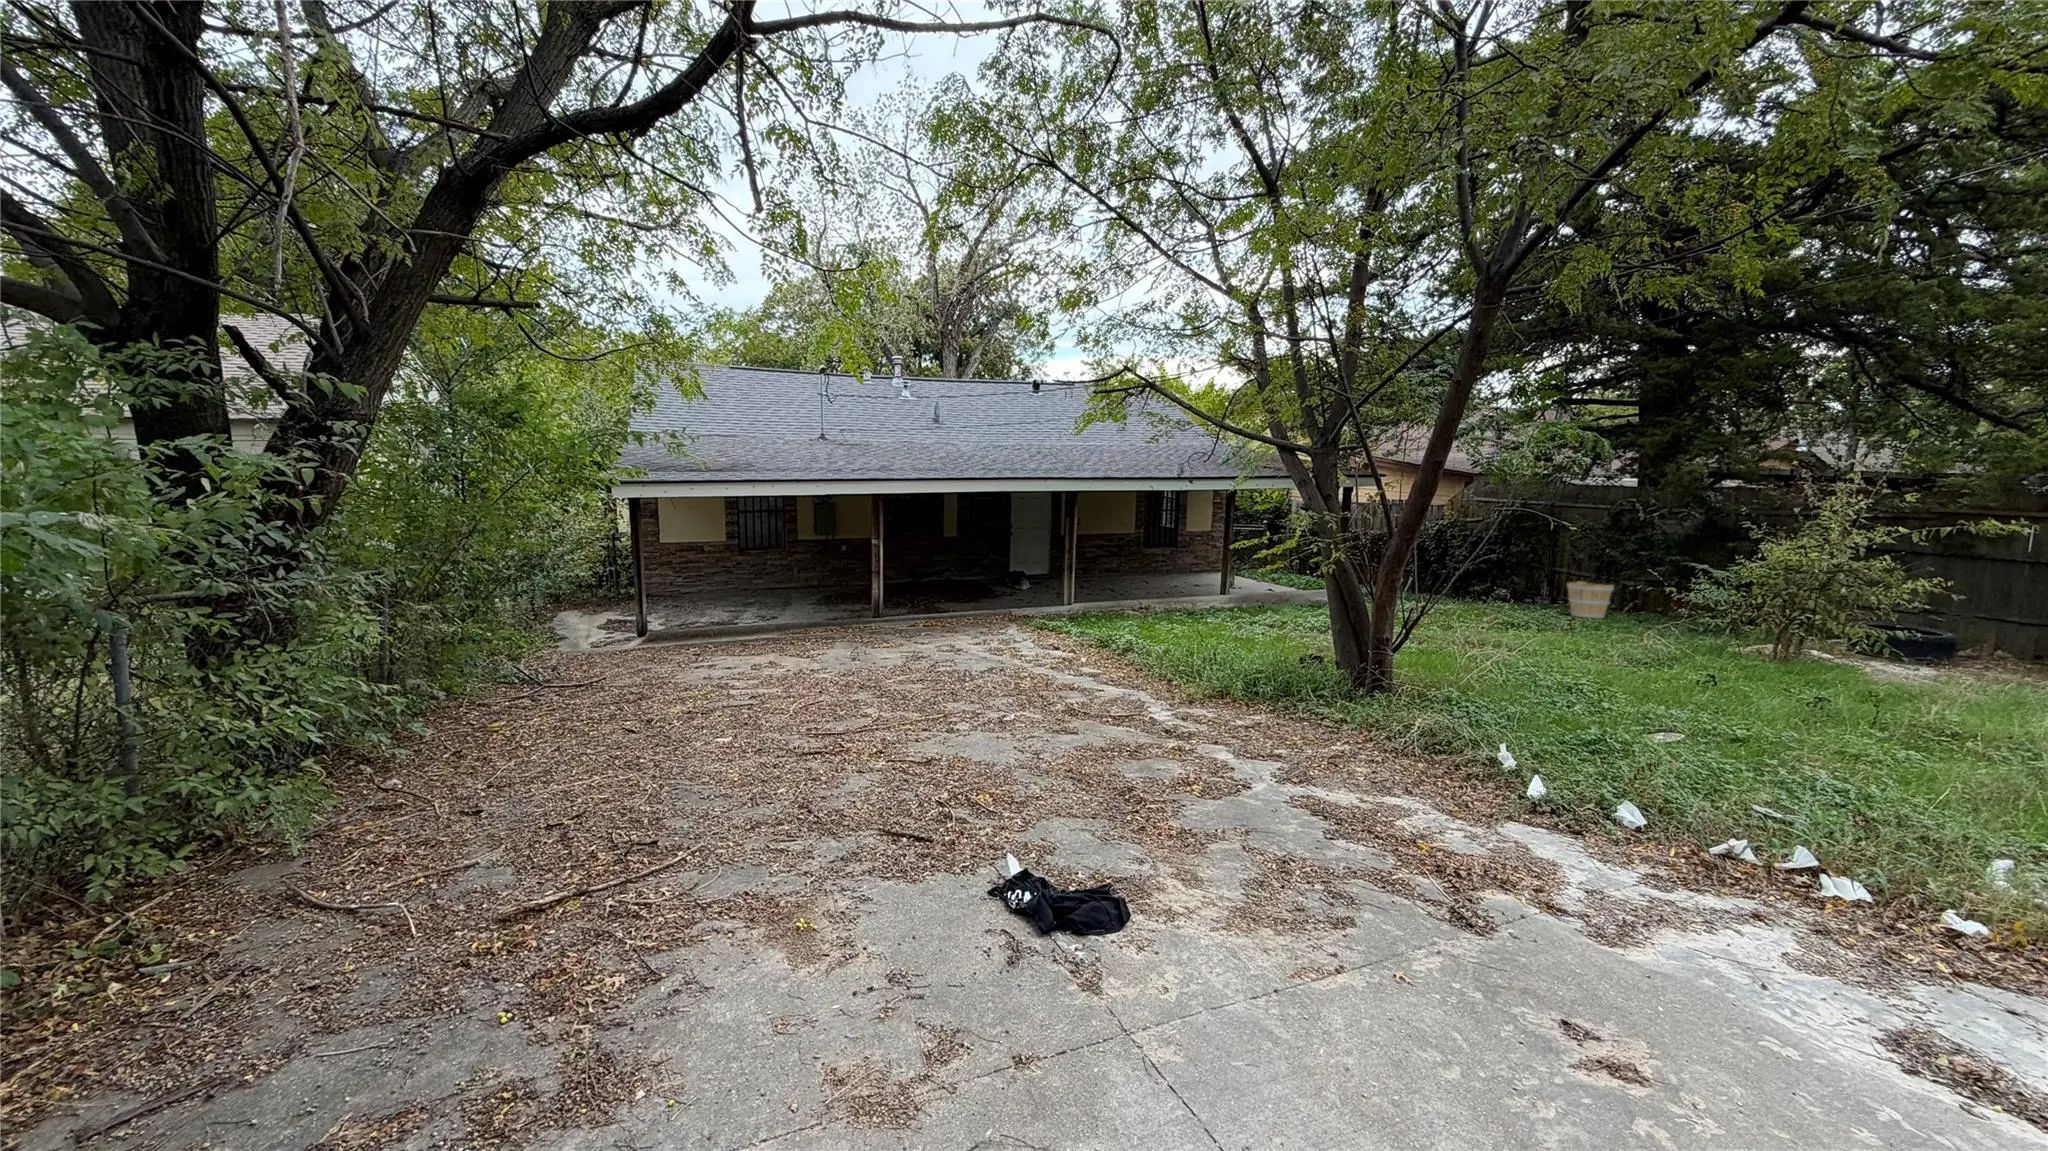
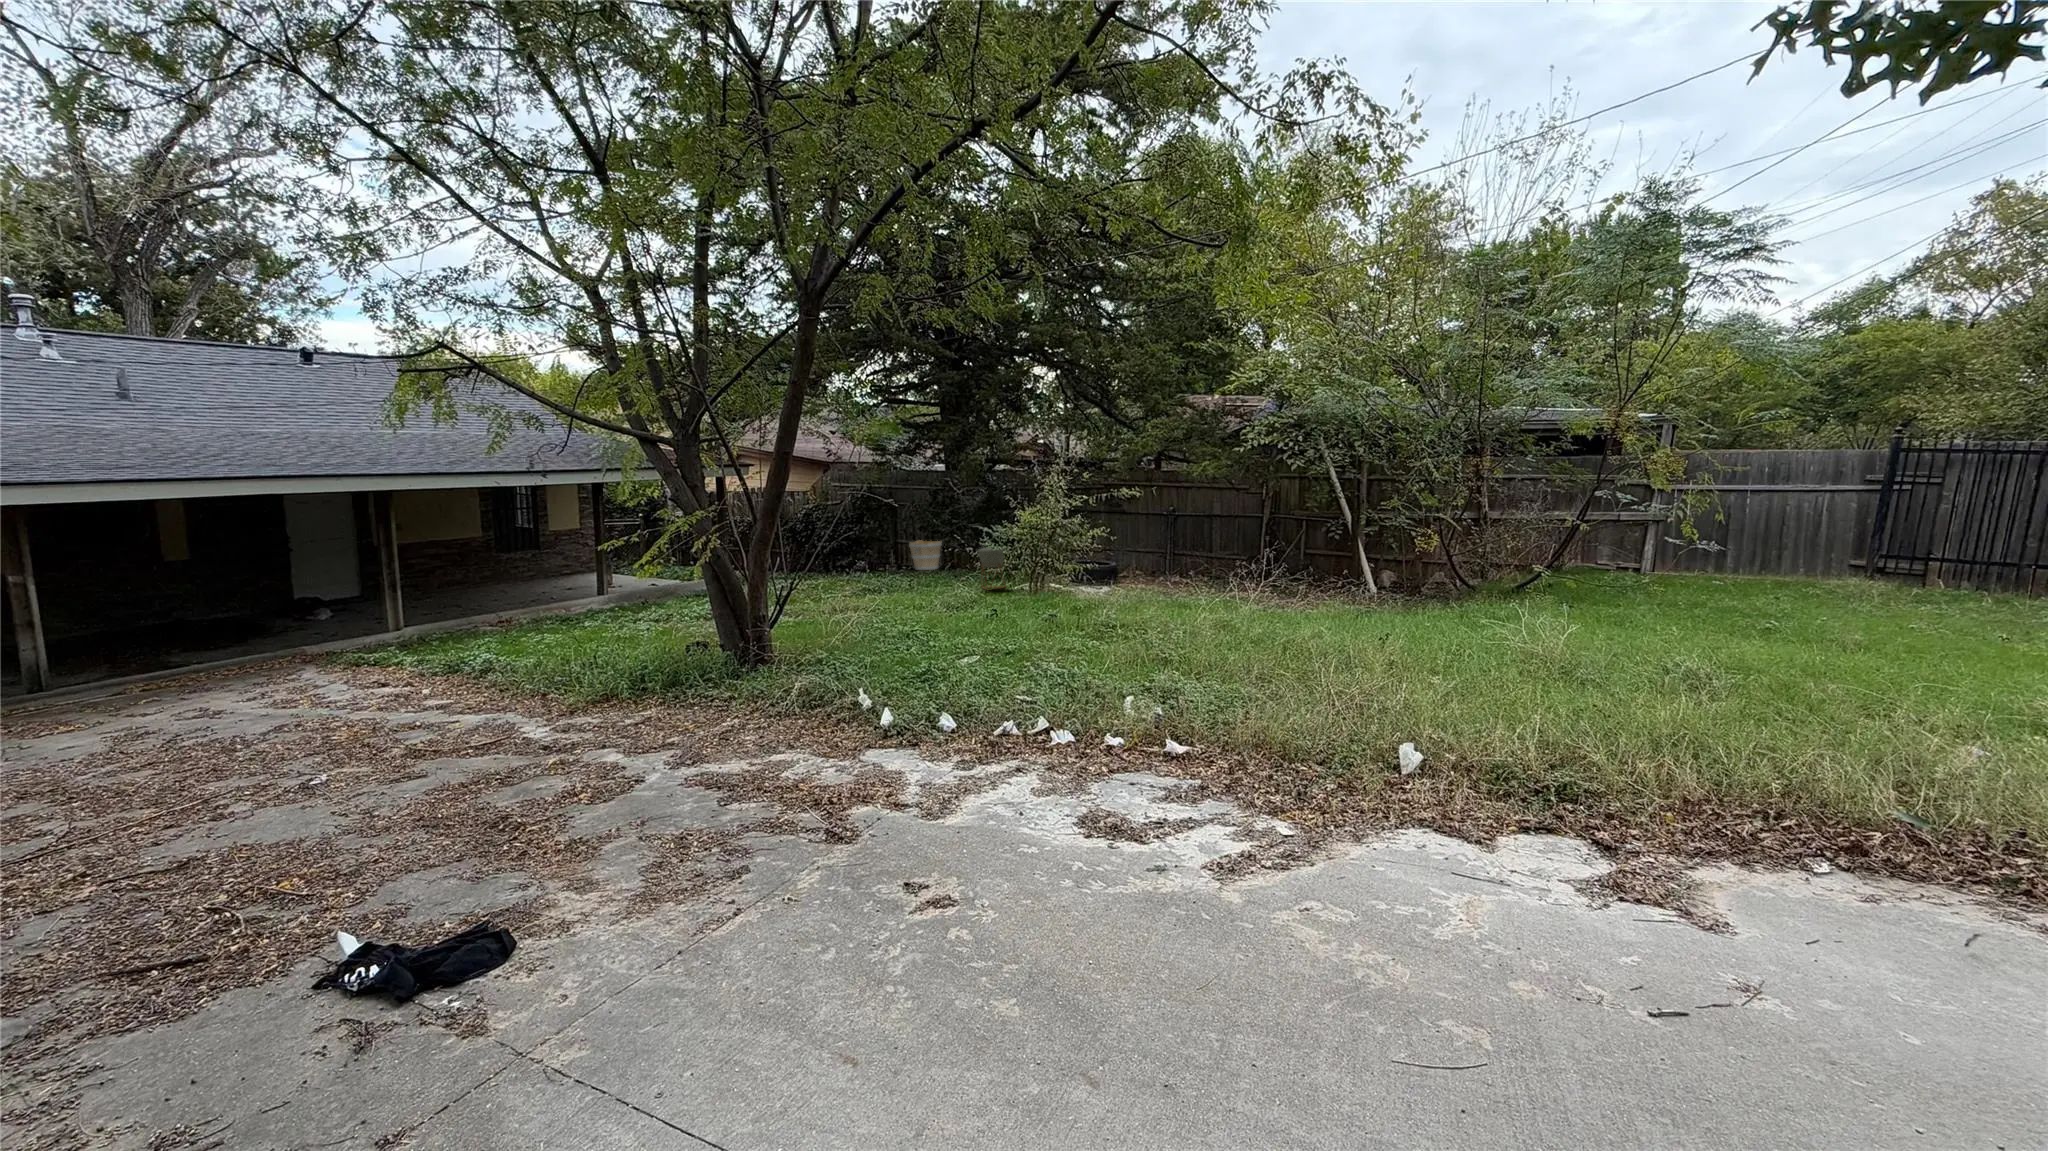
planter: none [1671,601,1718,655] -> present [978,548,1005,590]

